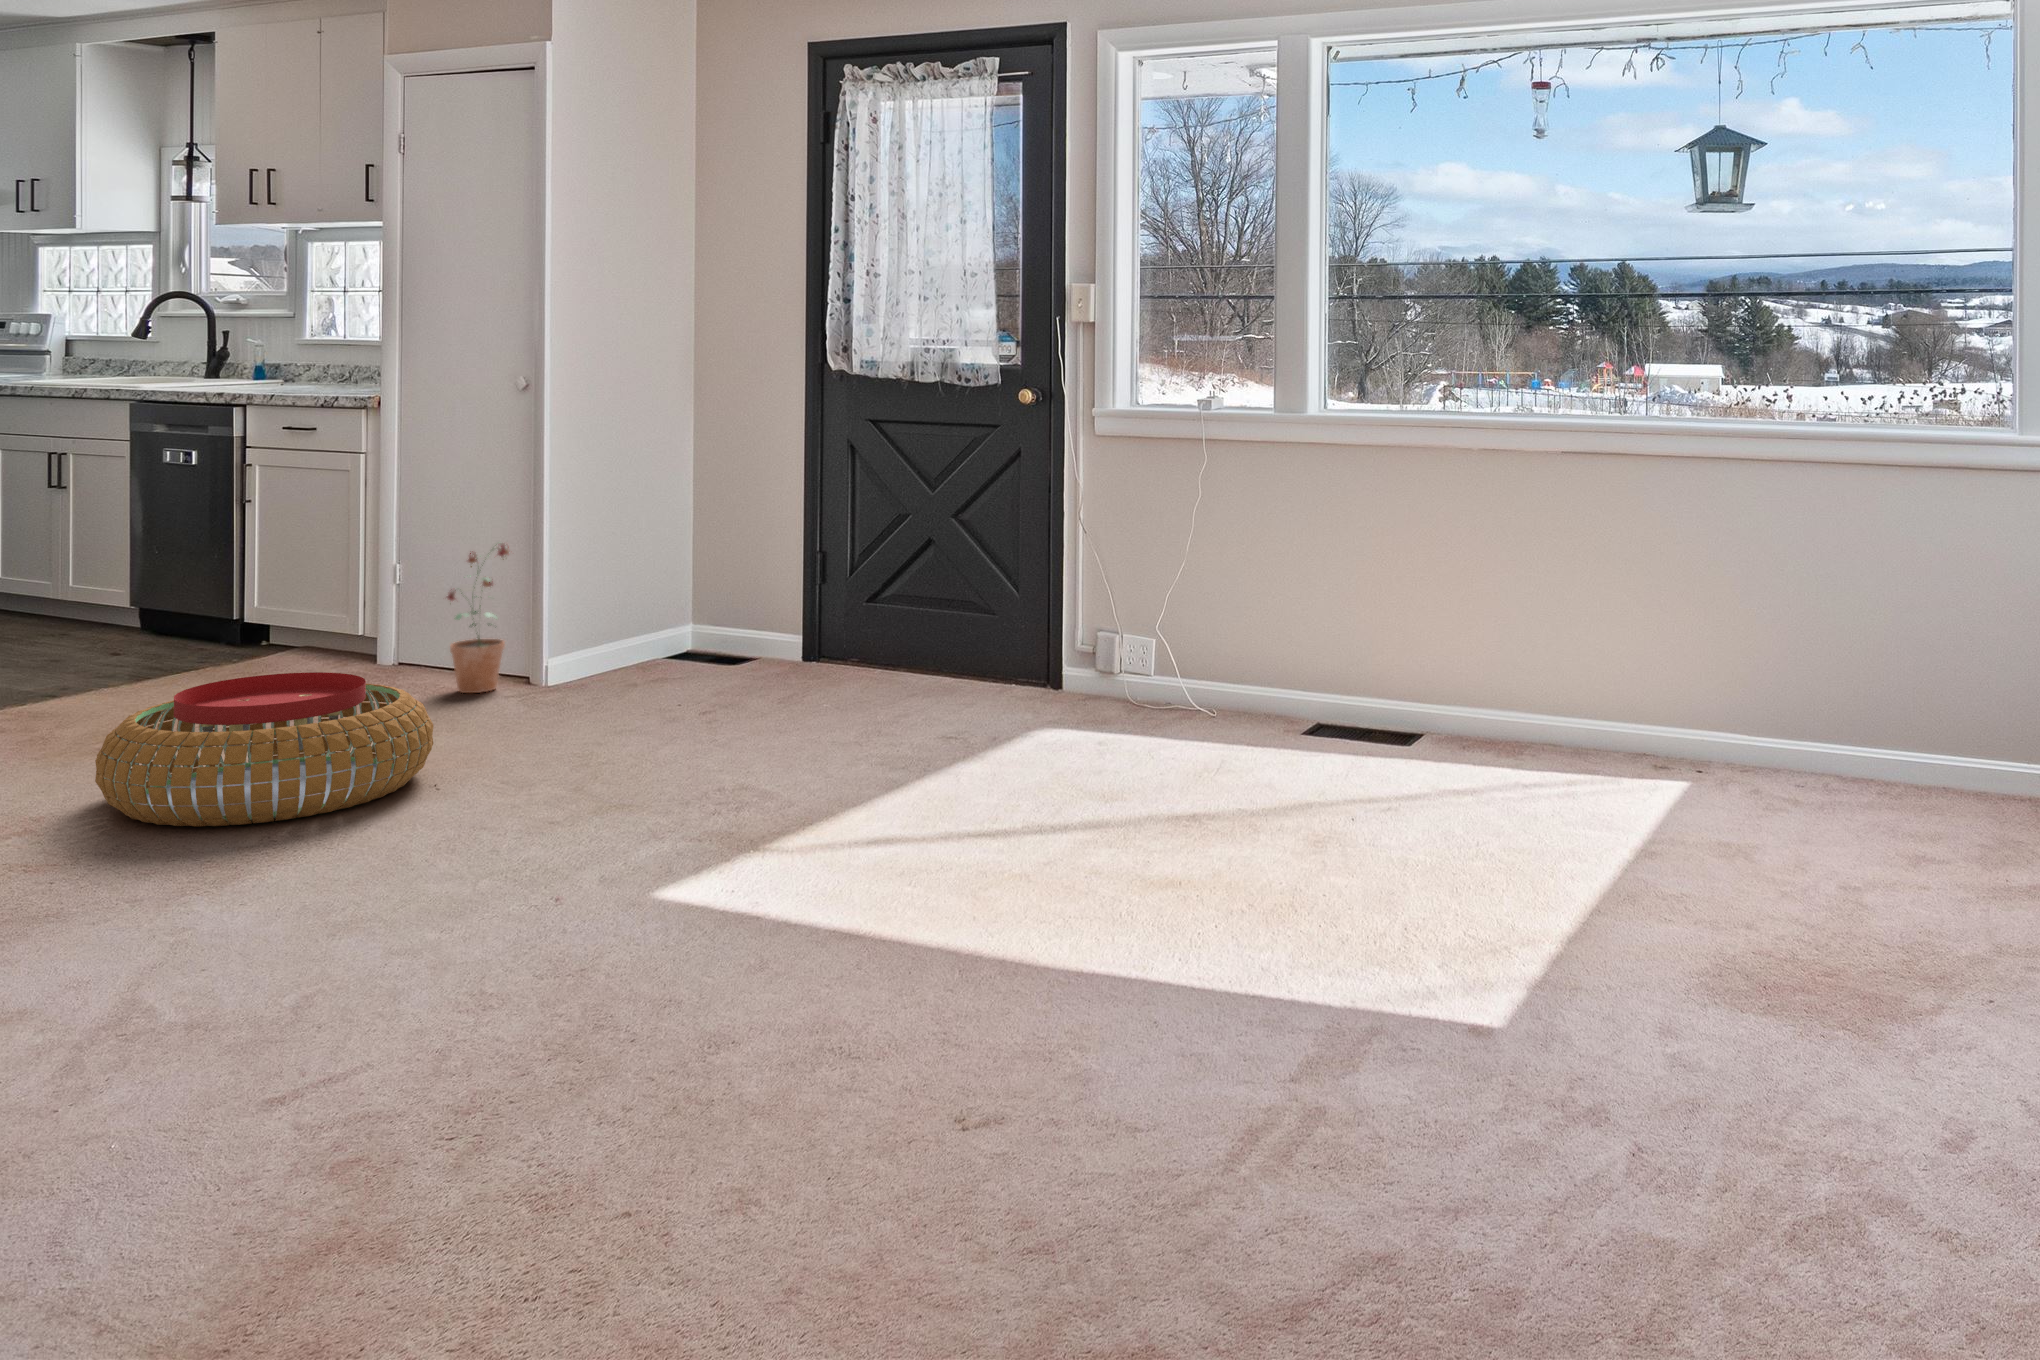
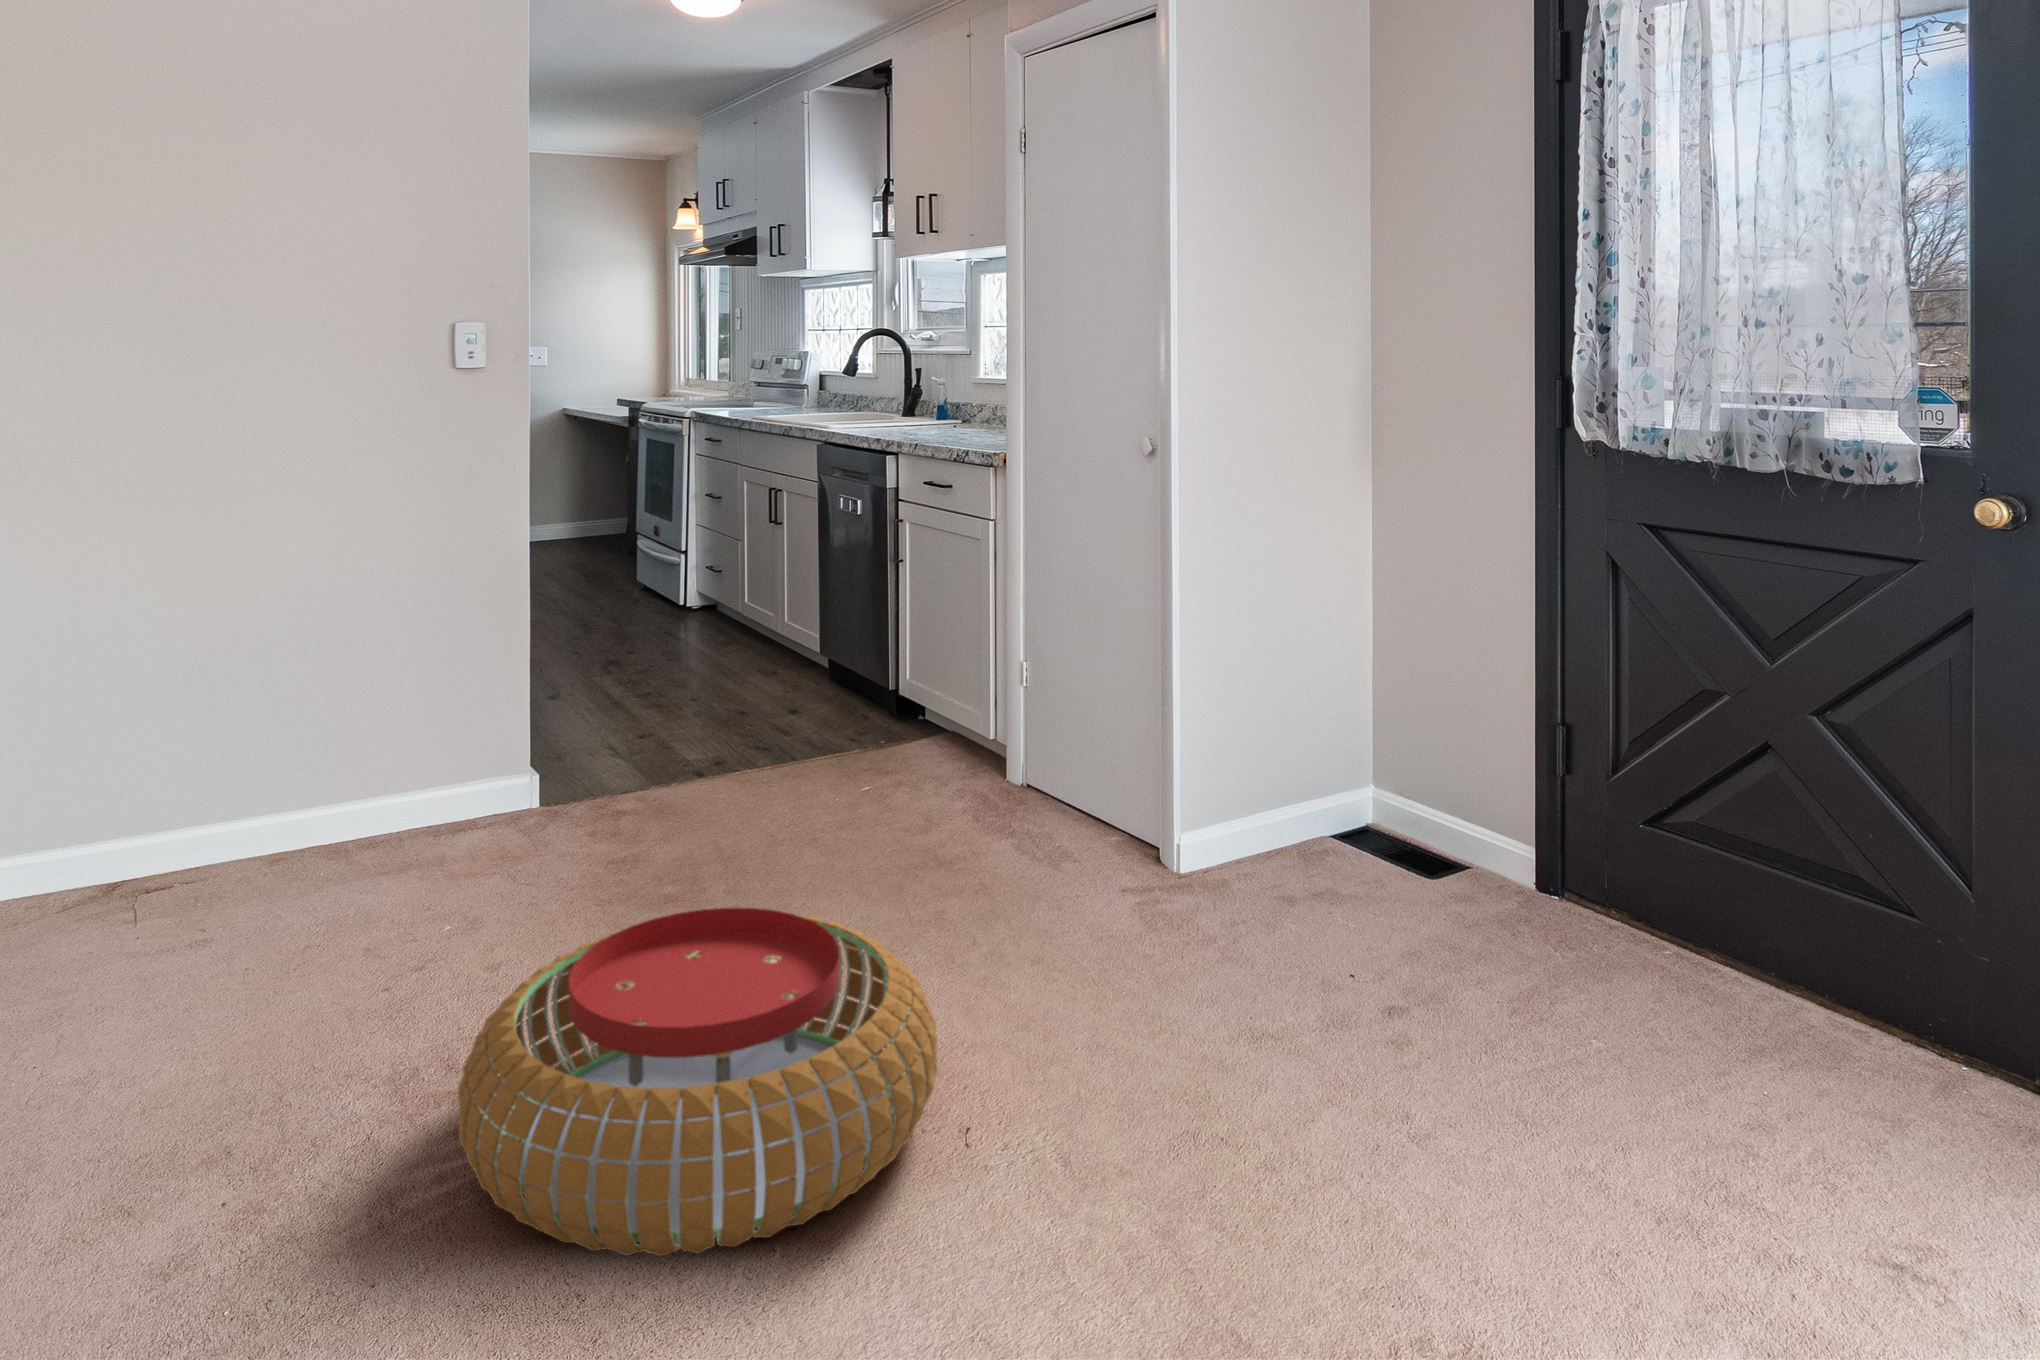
potted plant: present [447,543,509,693] -> none [1040,668,1129,879]

